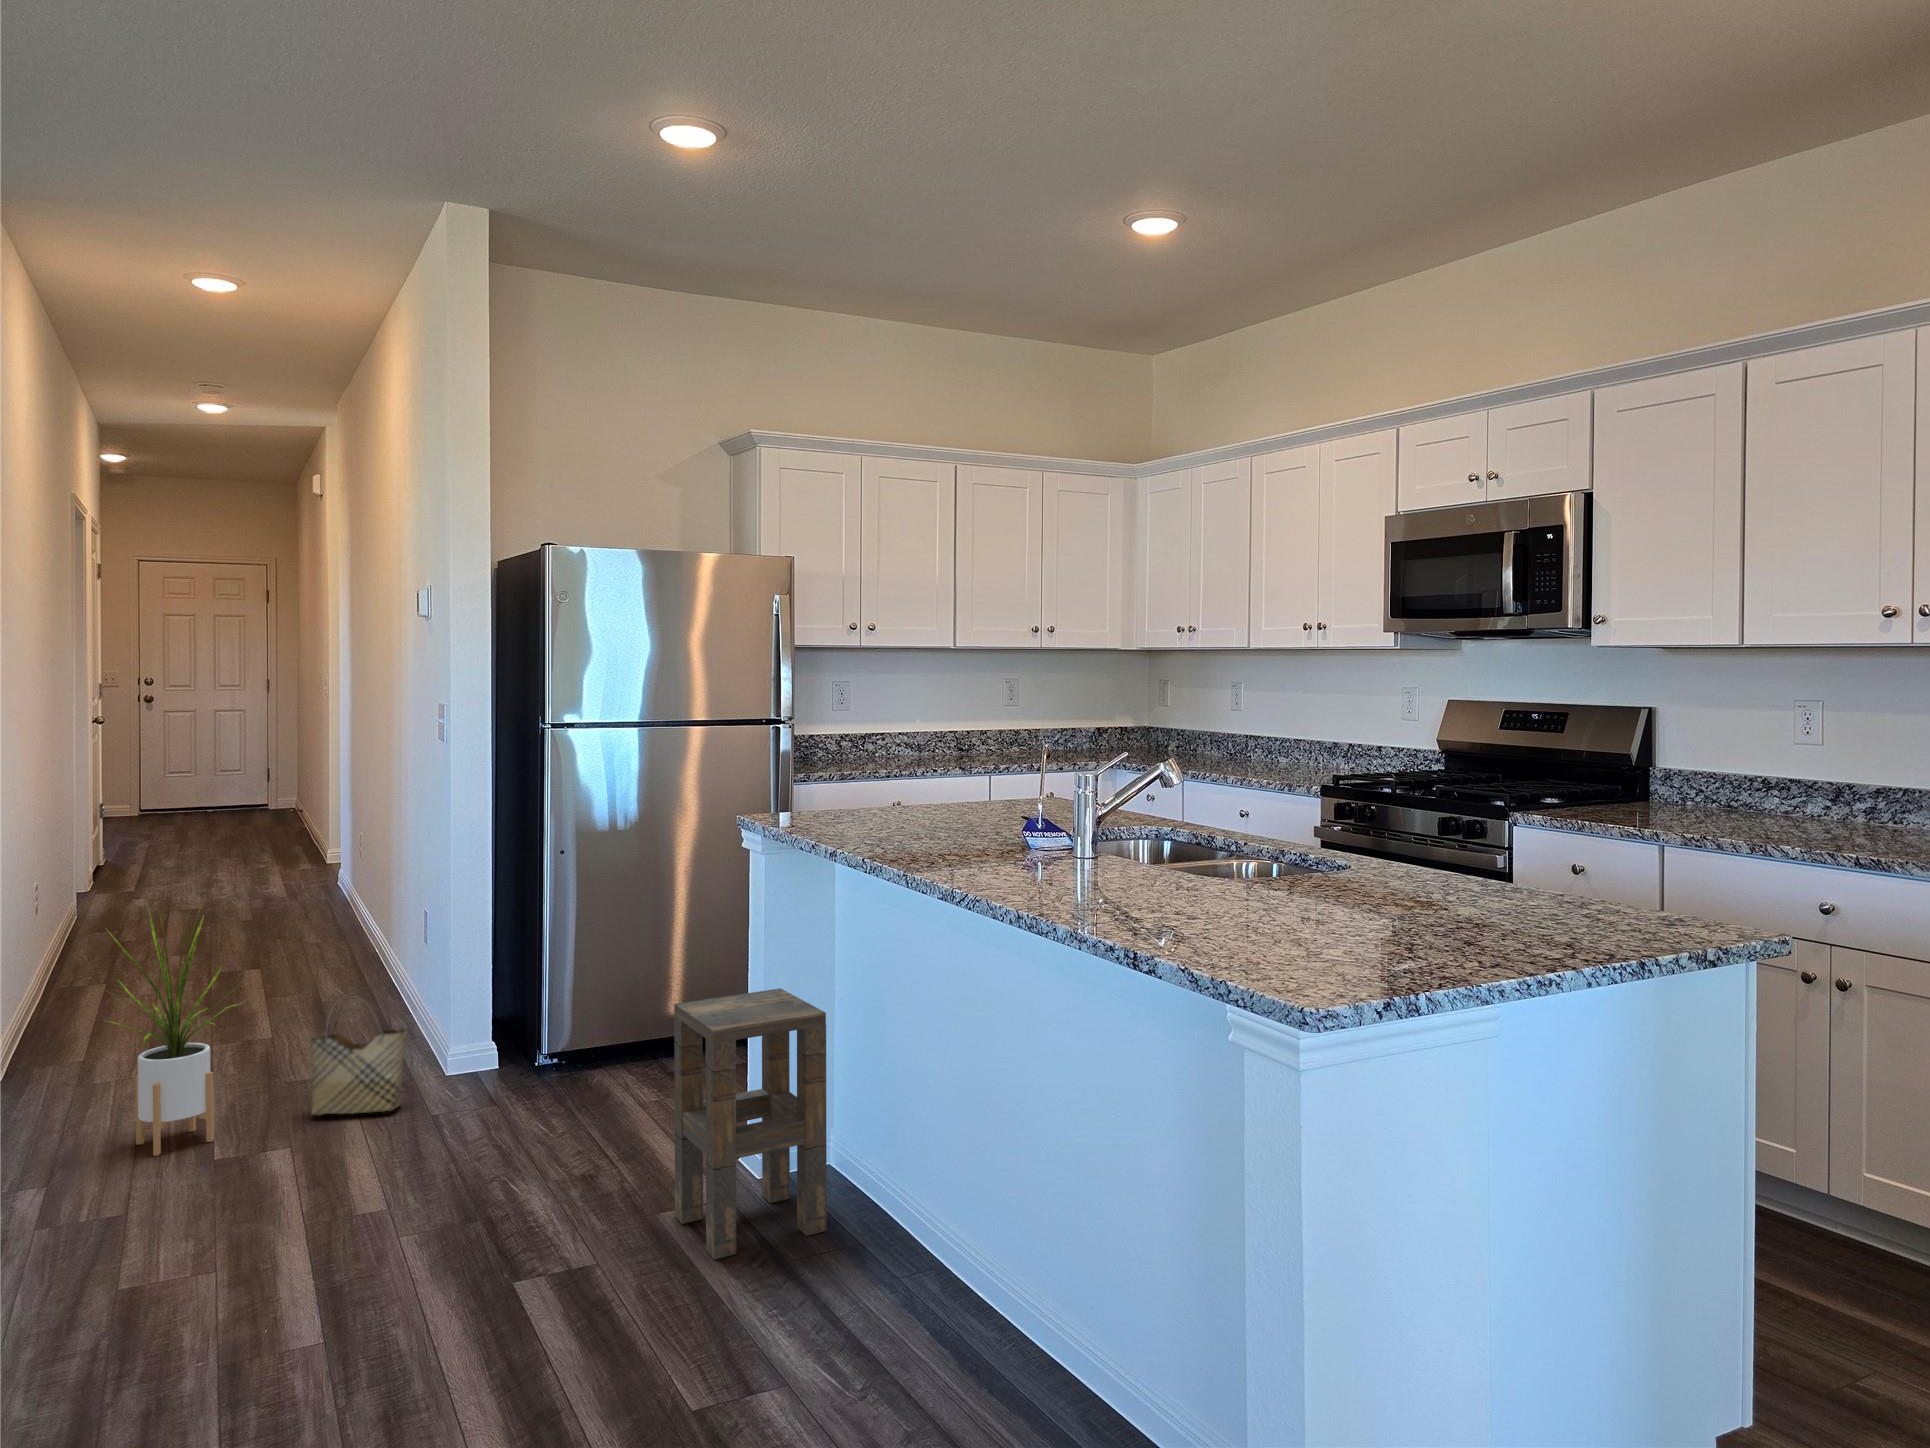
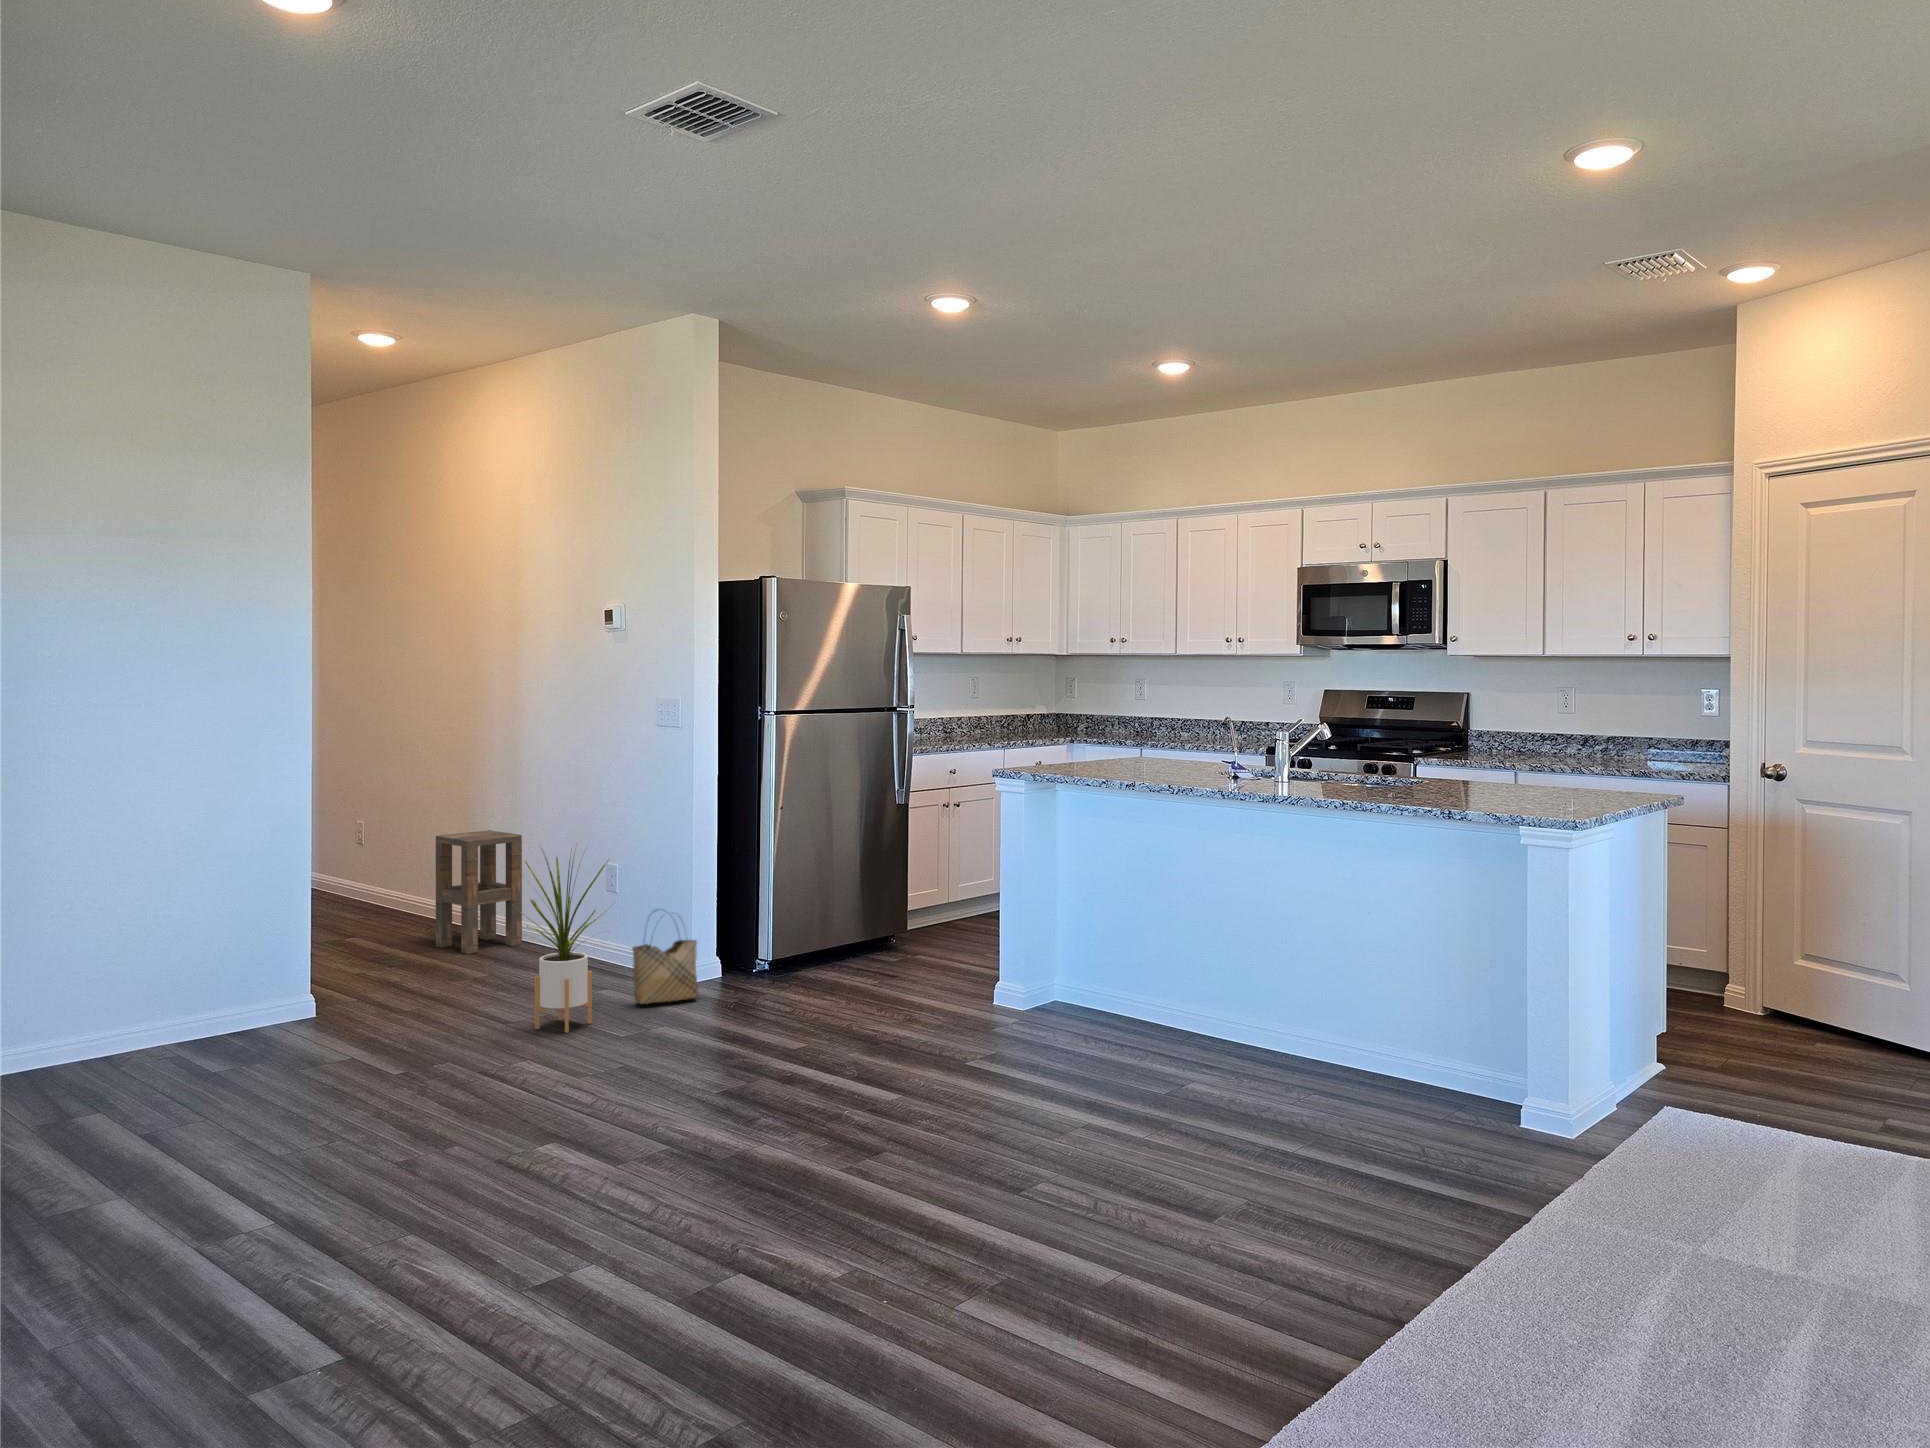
side table: present [674,988,827,1260] -> present [436,830,522,954]

